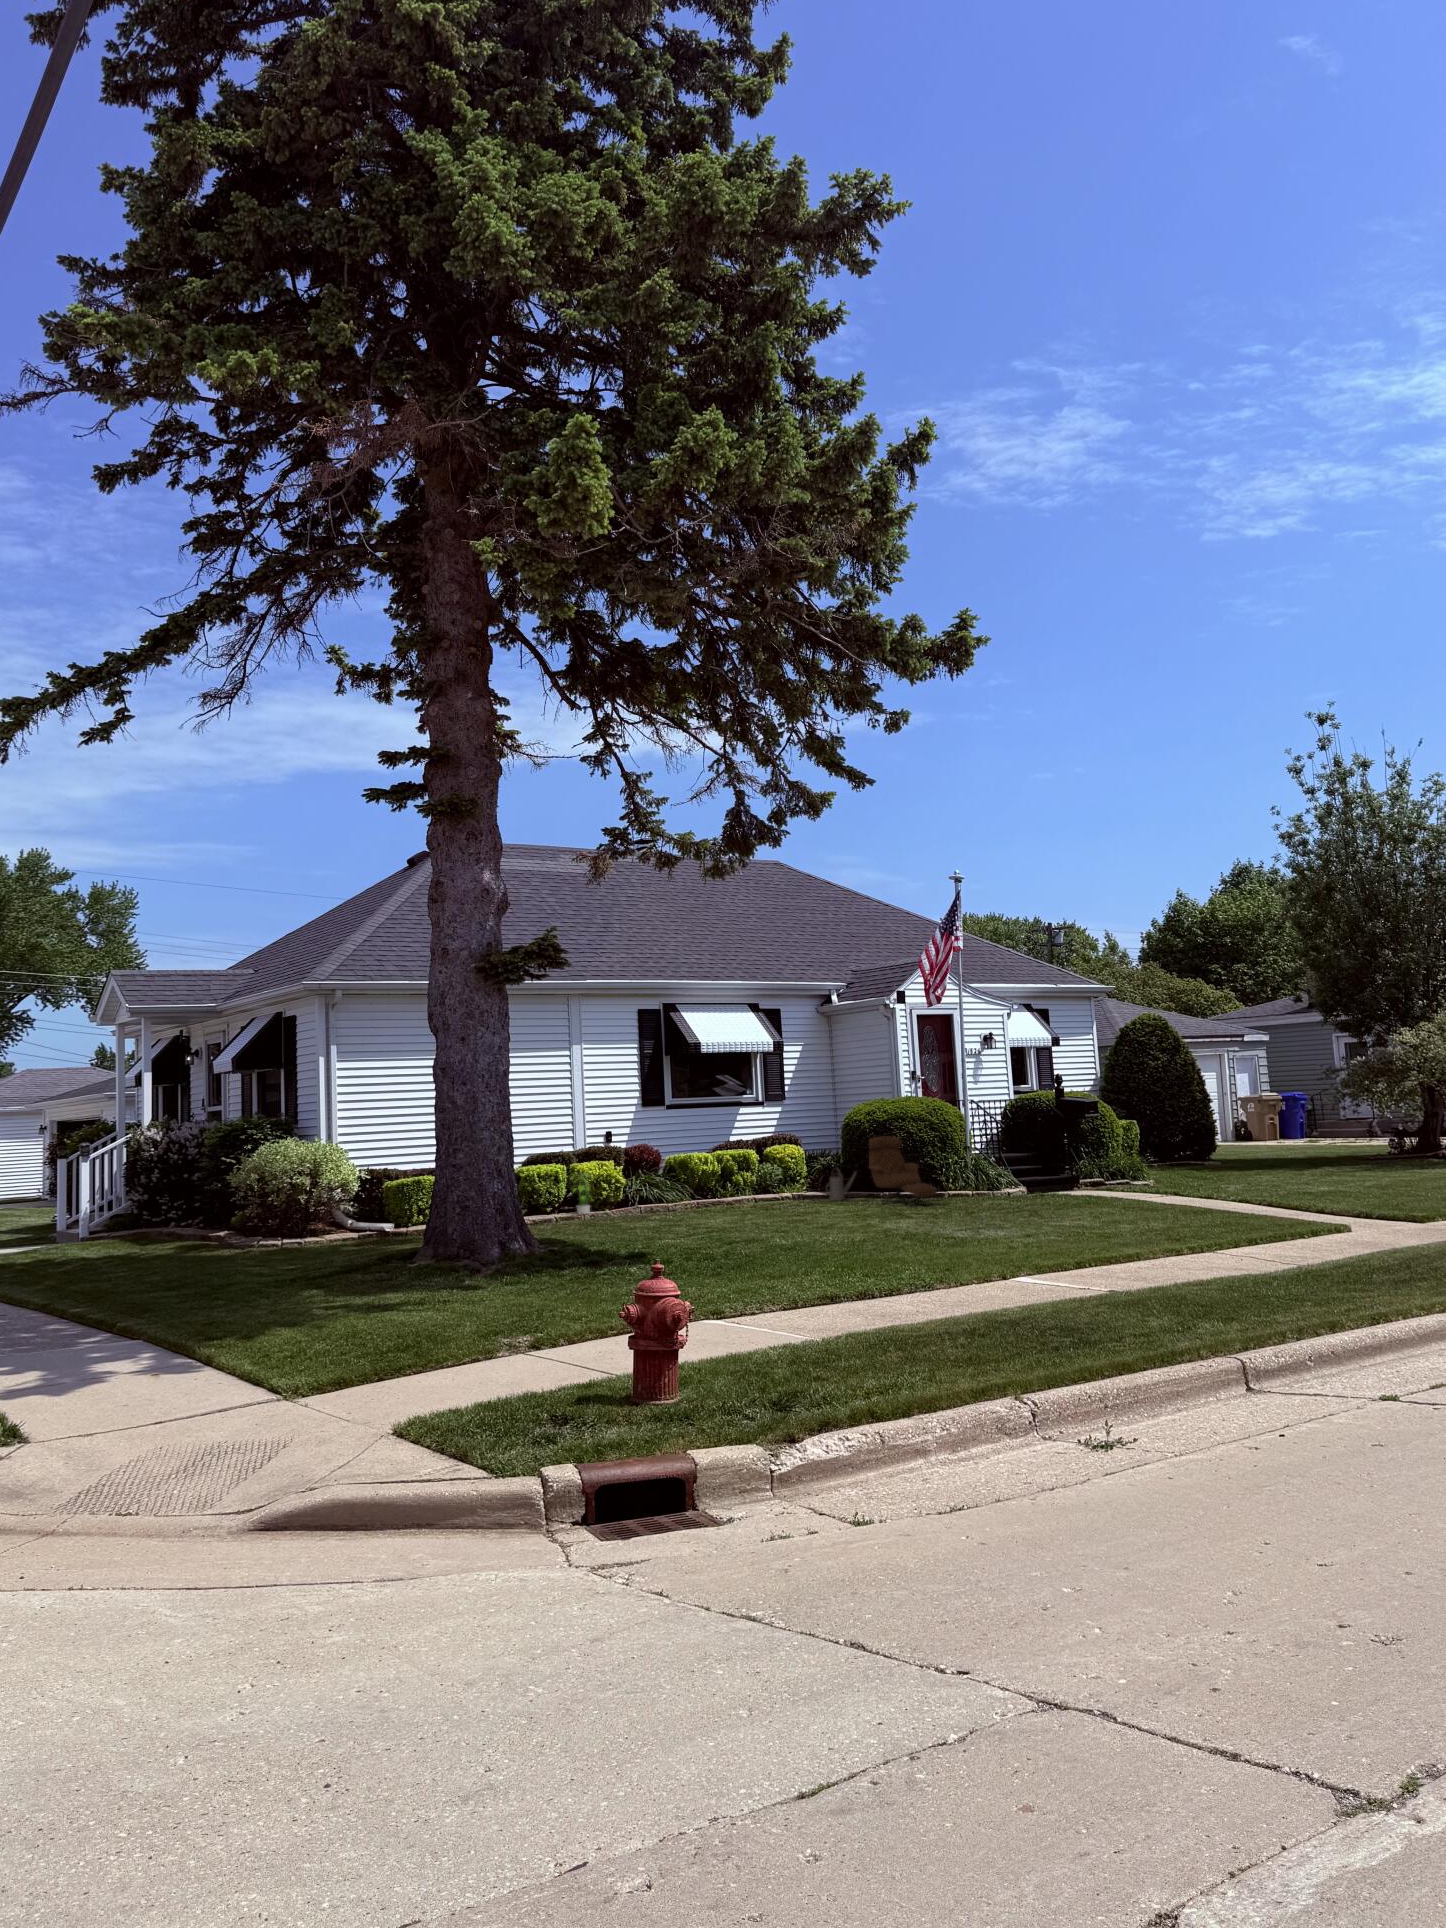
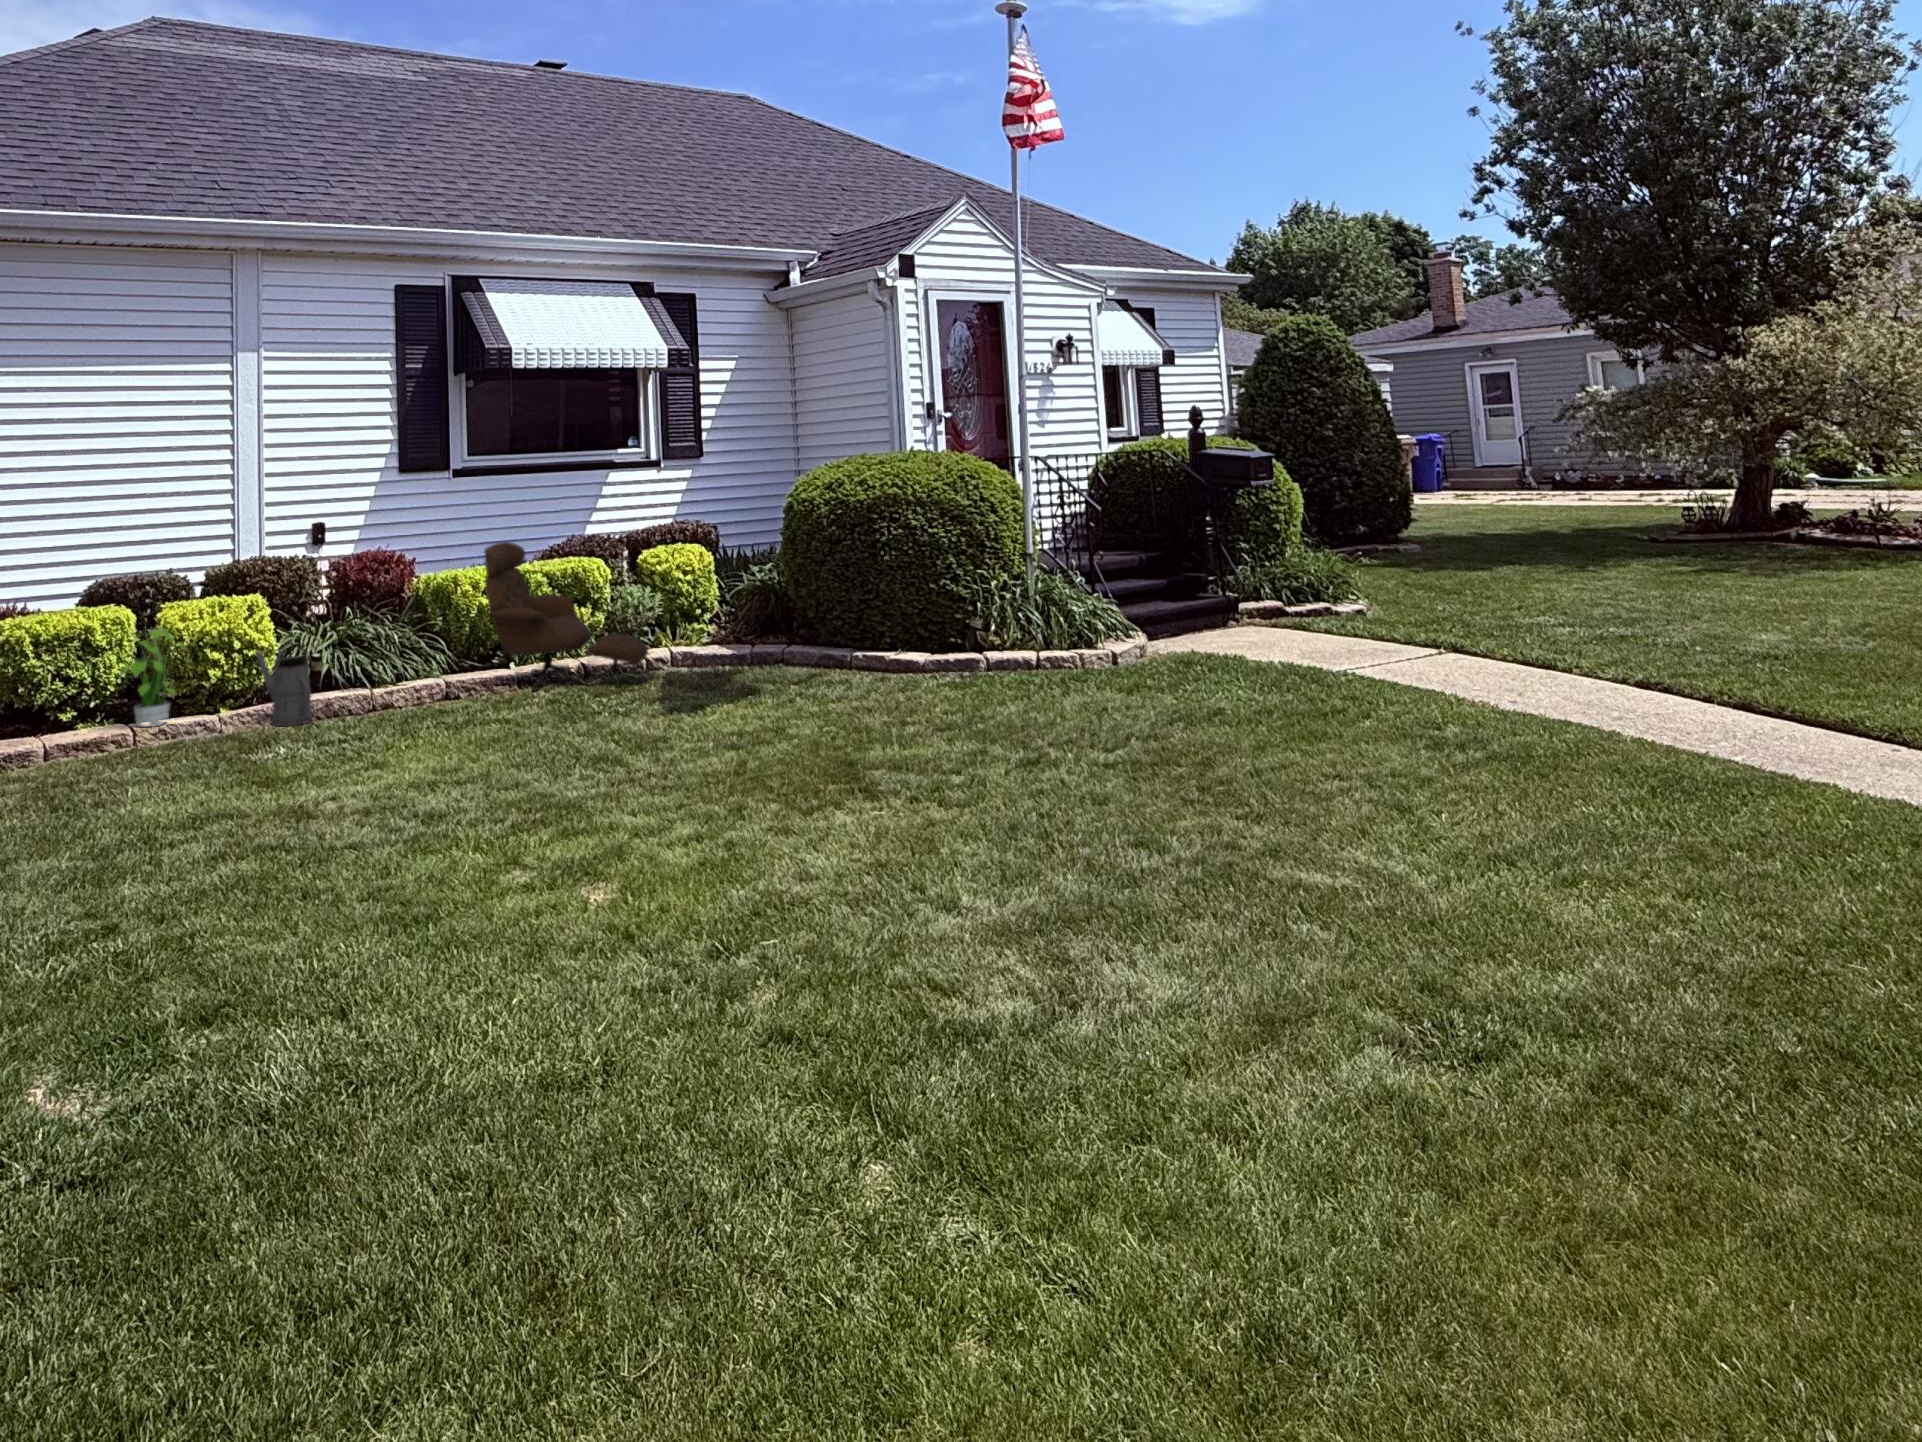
lounge chair: present [869,1136,937,1204] -> present [484,542,648,691]
watering can: present [829,1170,856,1201] -> present [255,643,313,726]

